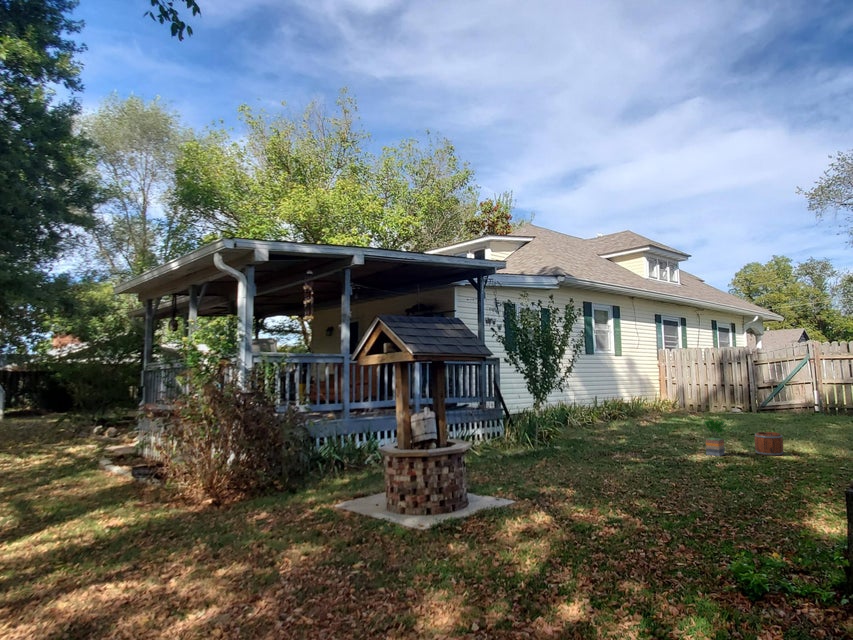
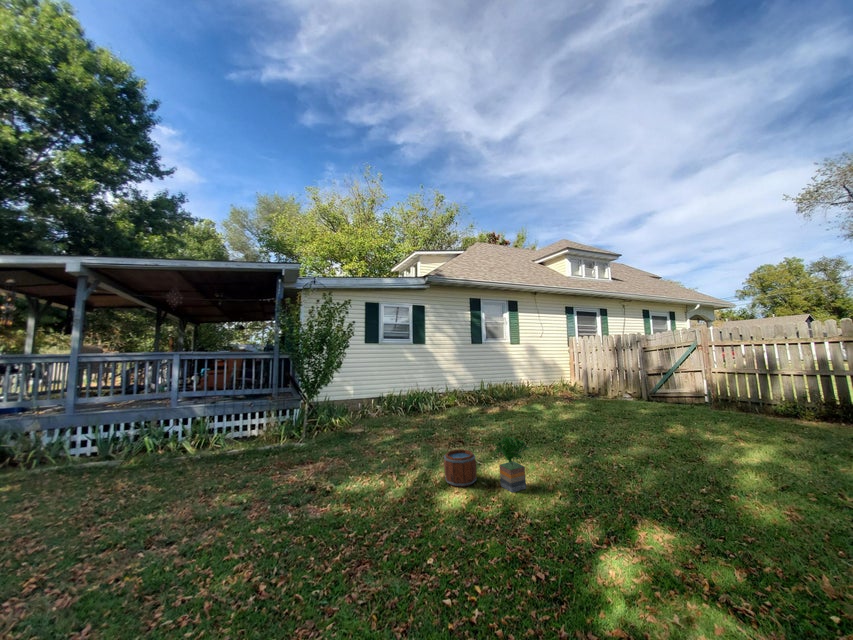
potted tree: present [704,420,727,456] -> present [496,437,529,492]

